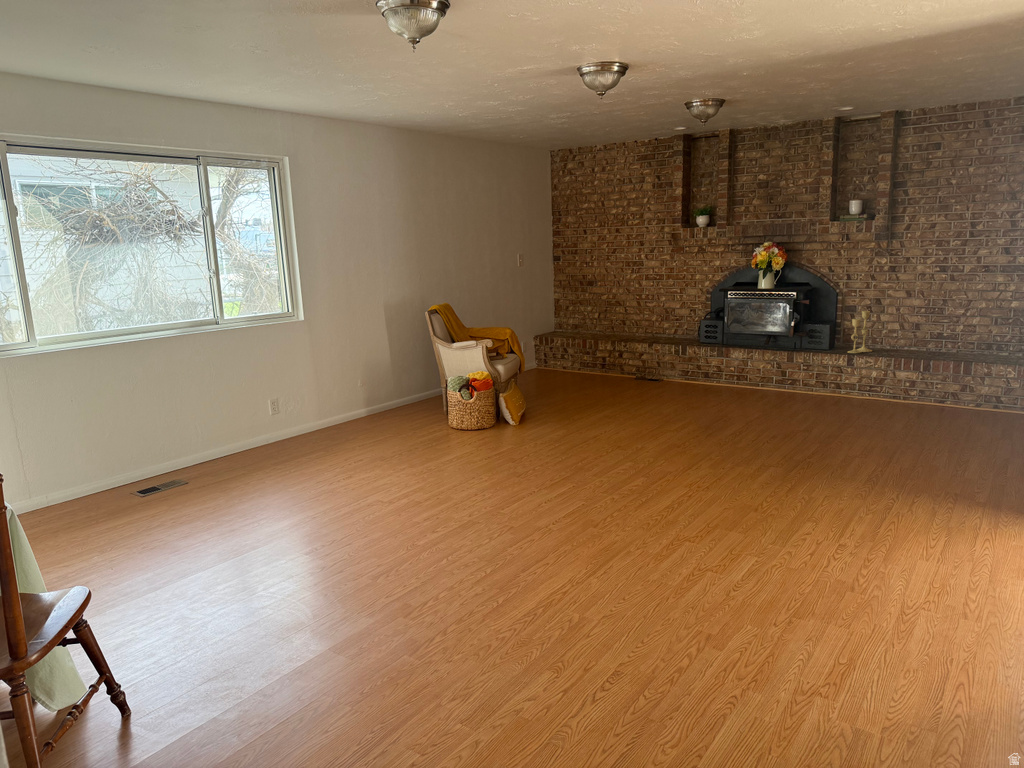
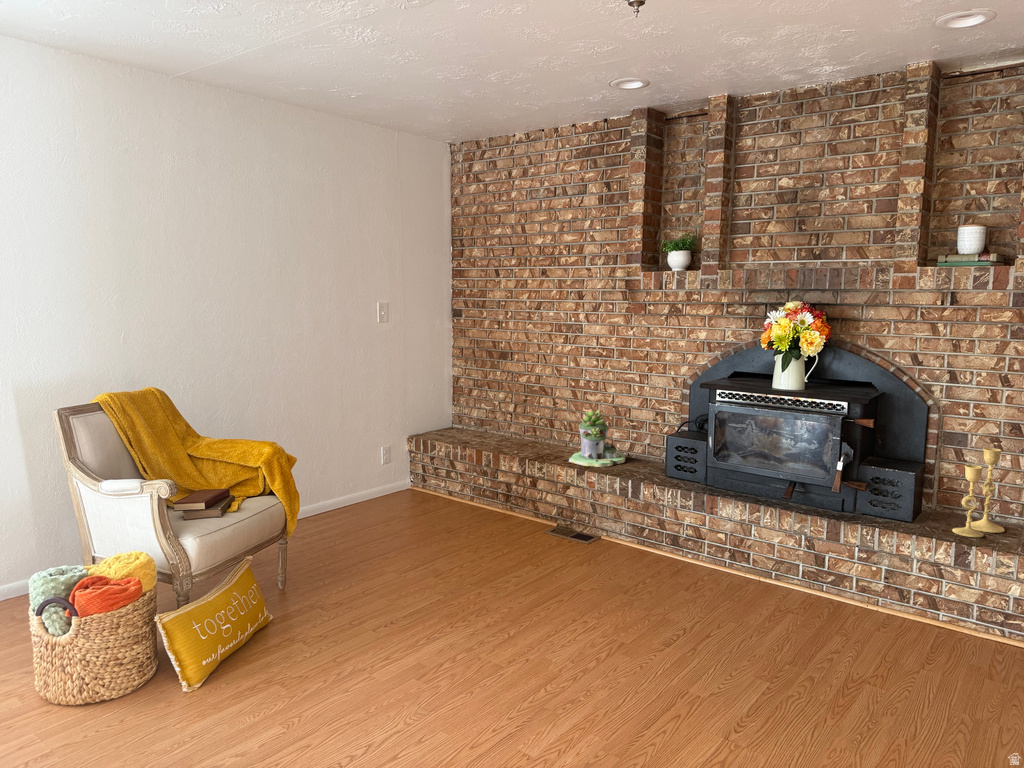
succulent planter: none [641,310,674,342] -> present [569,409,625,467]

